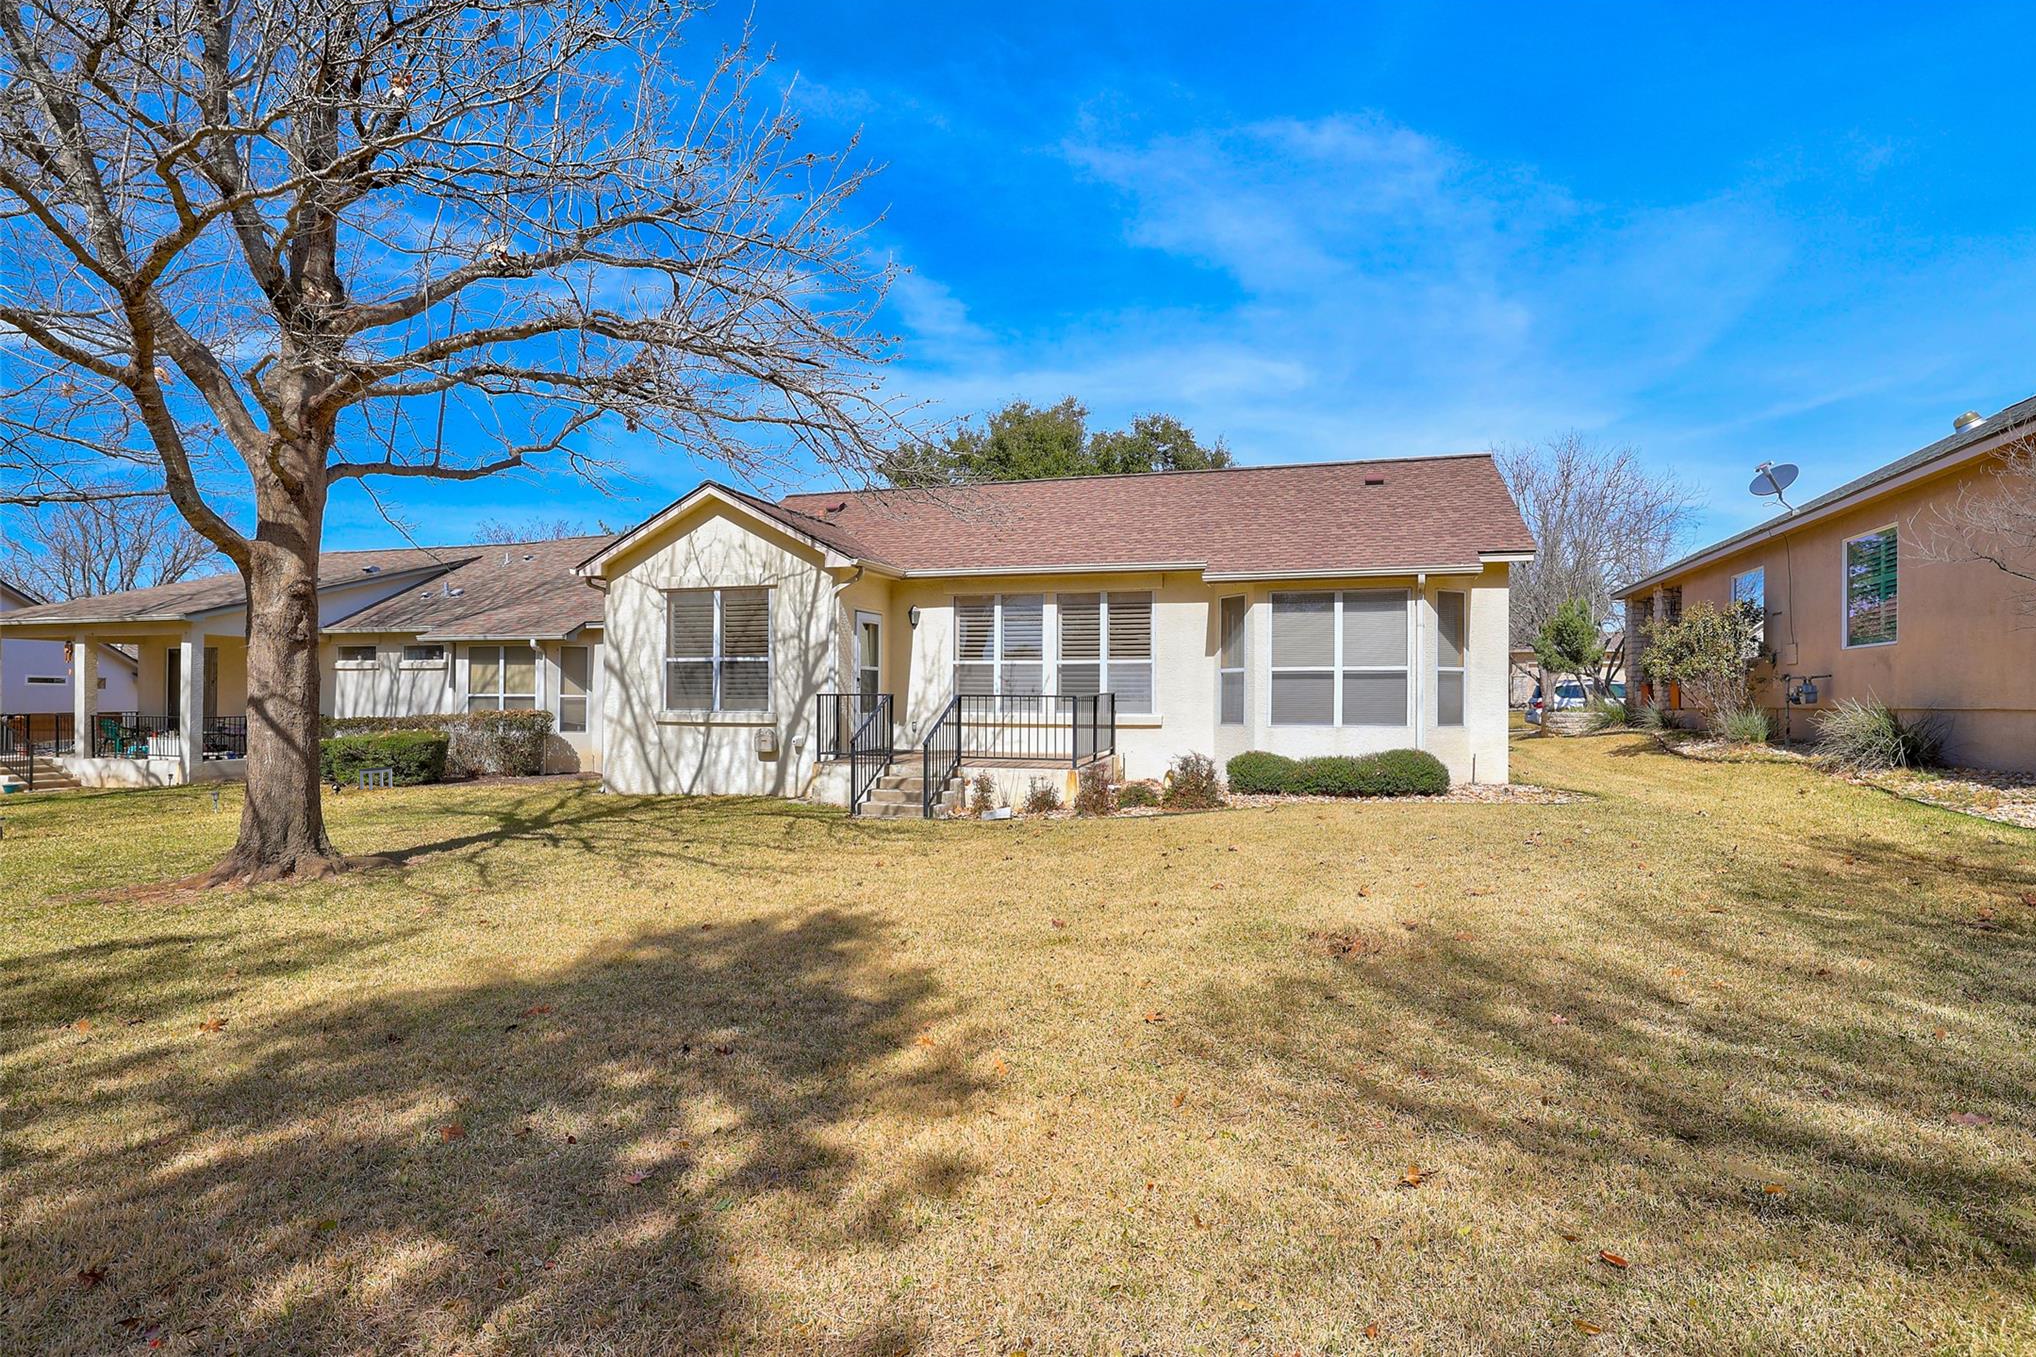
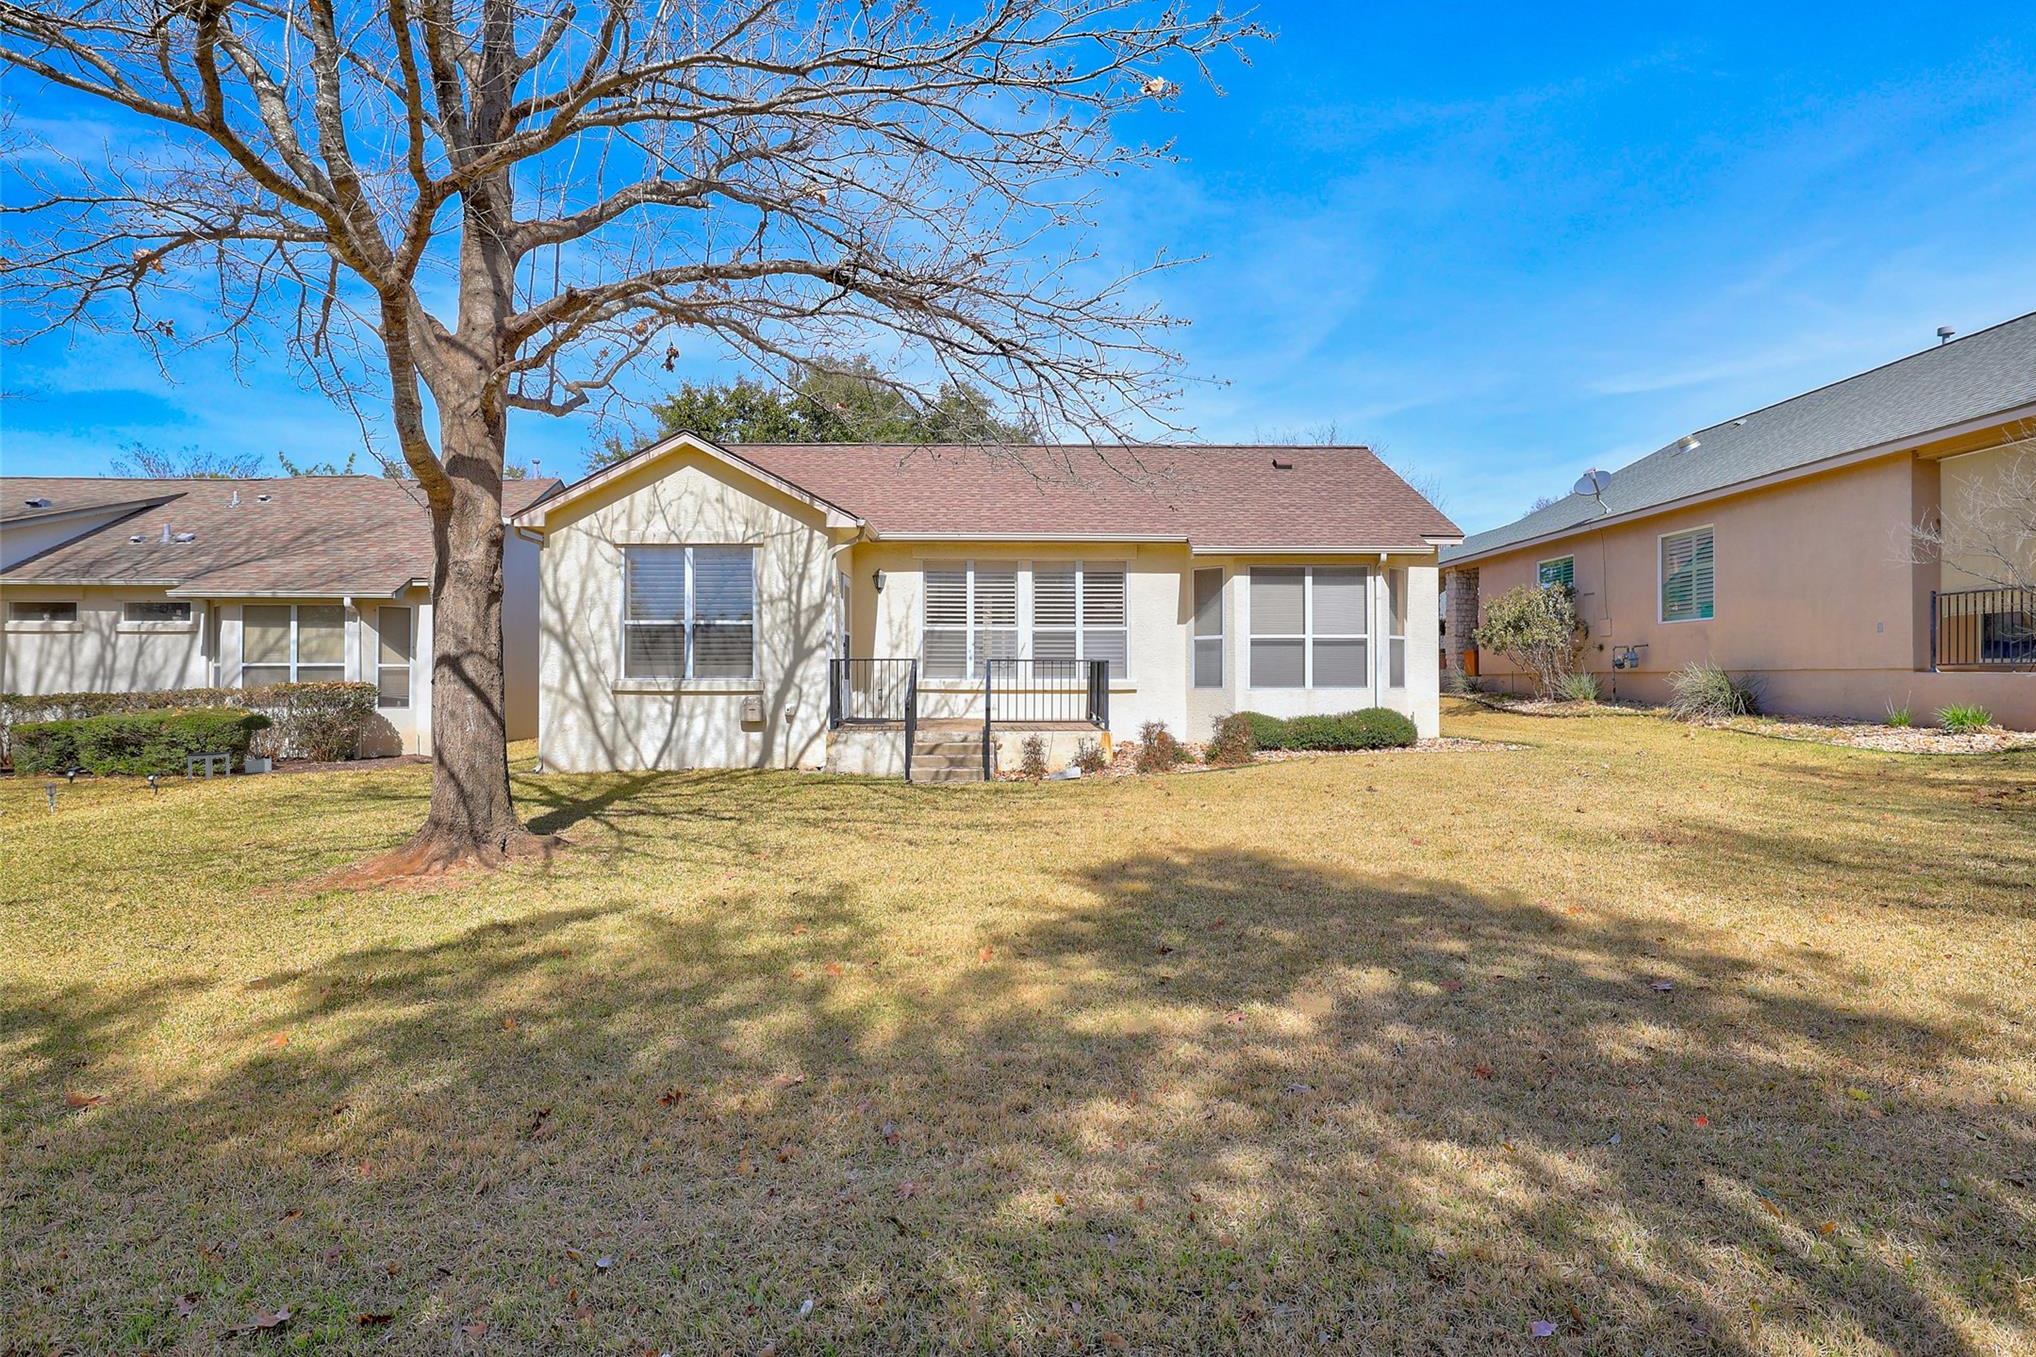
potted tree: none [407,736,434,783] -> present [241,714,272,773]

